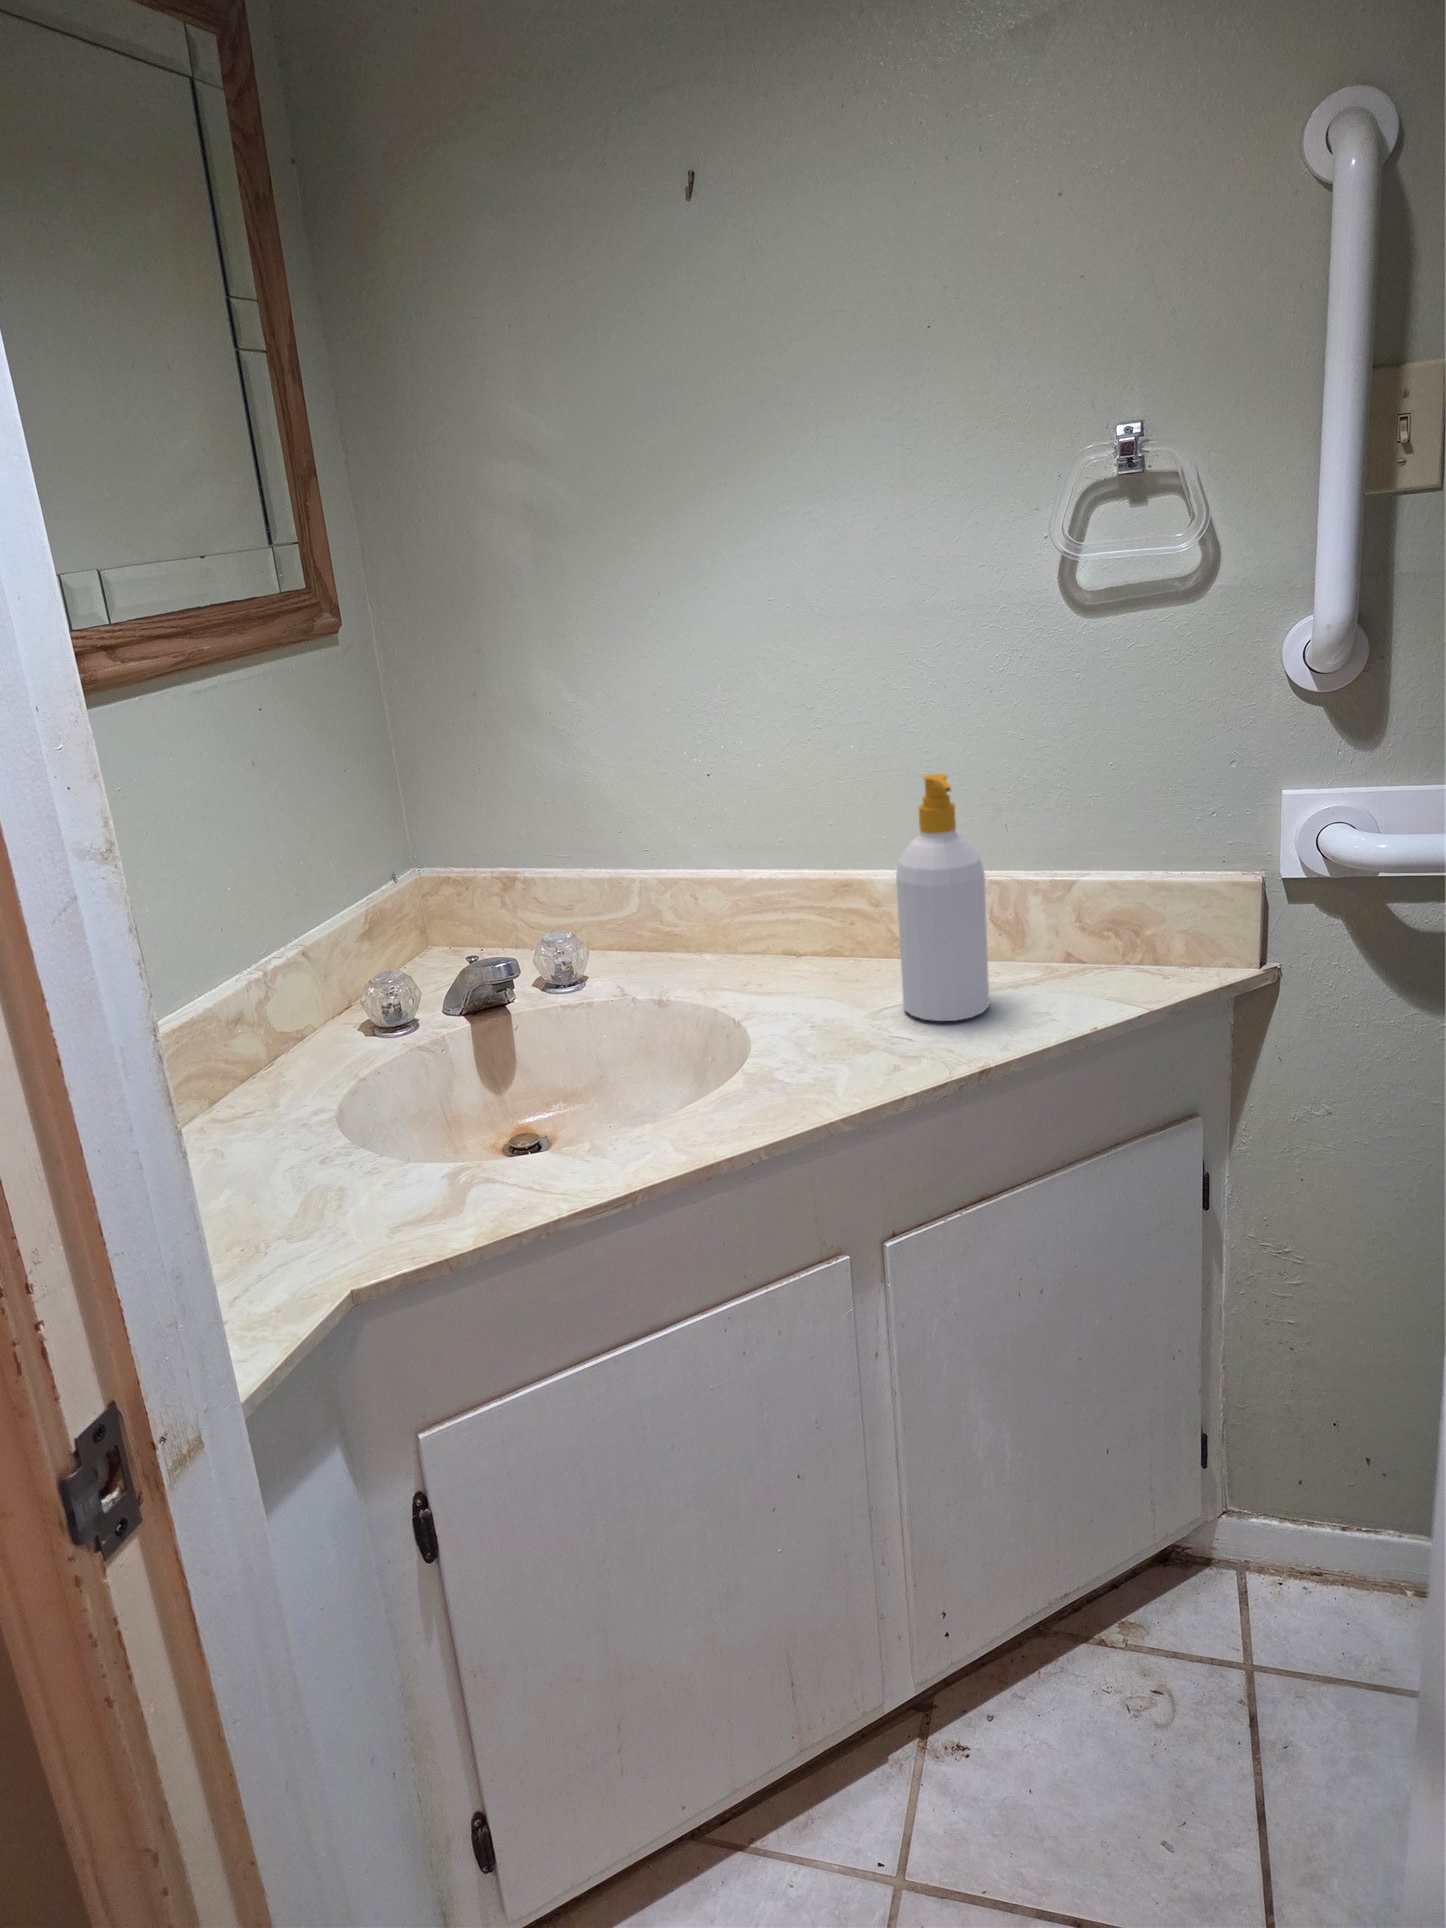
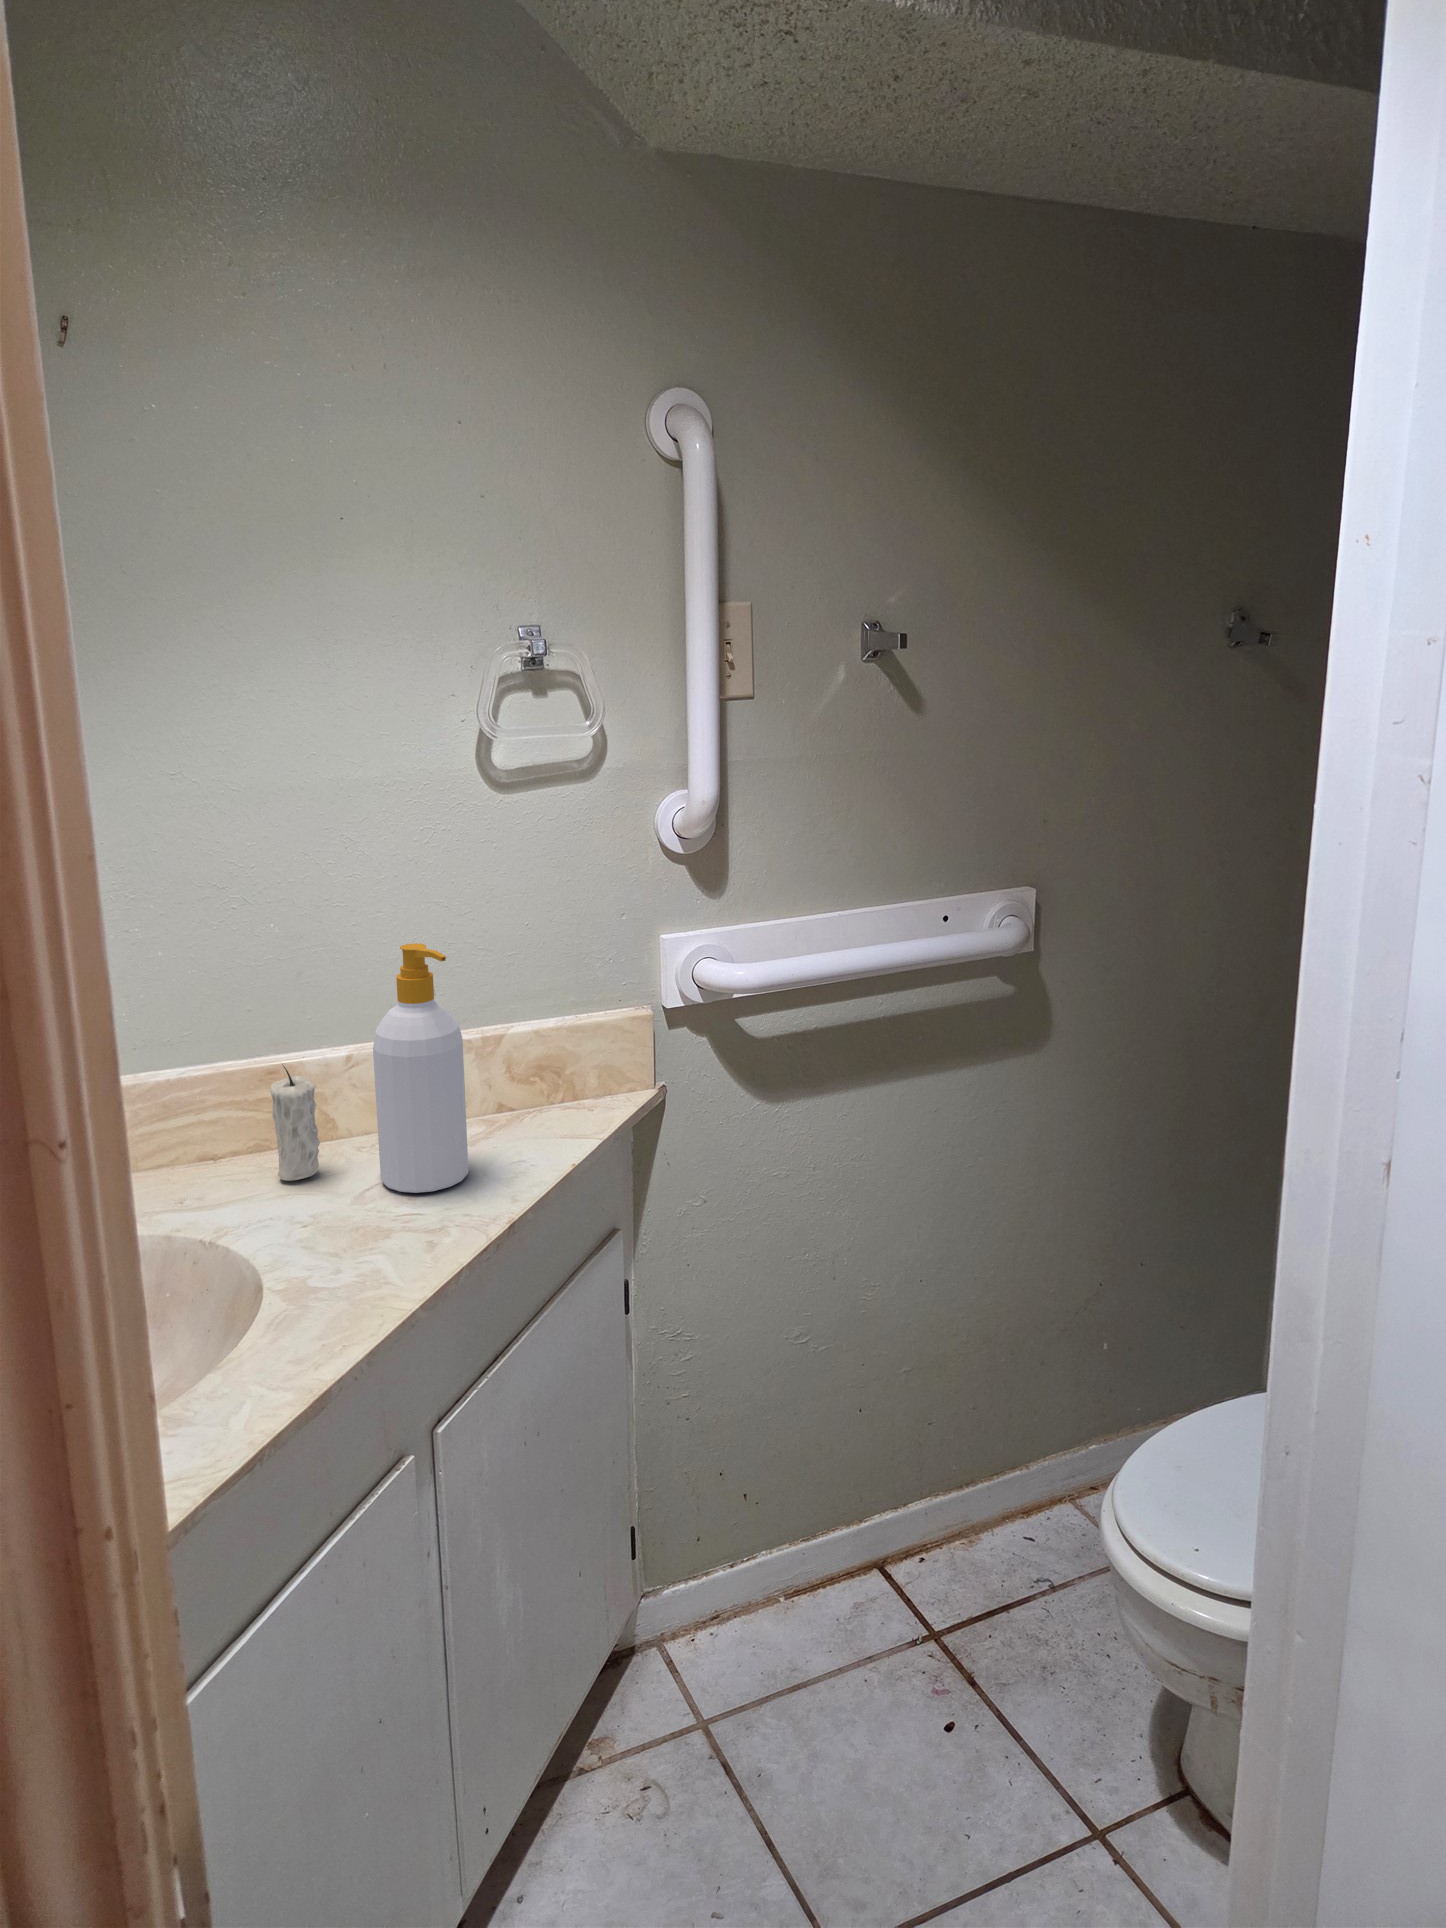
candle: none [821,877,865,988] -> present [270,1065,320,1181]

